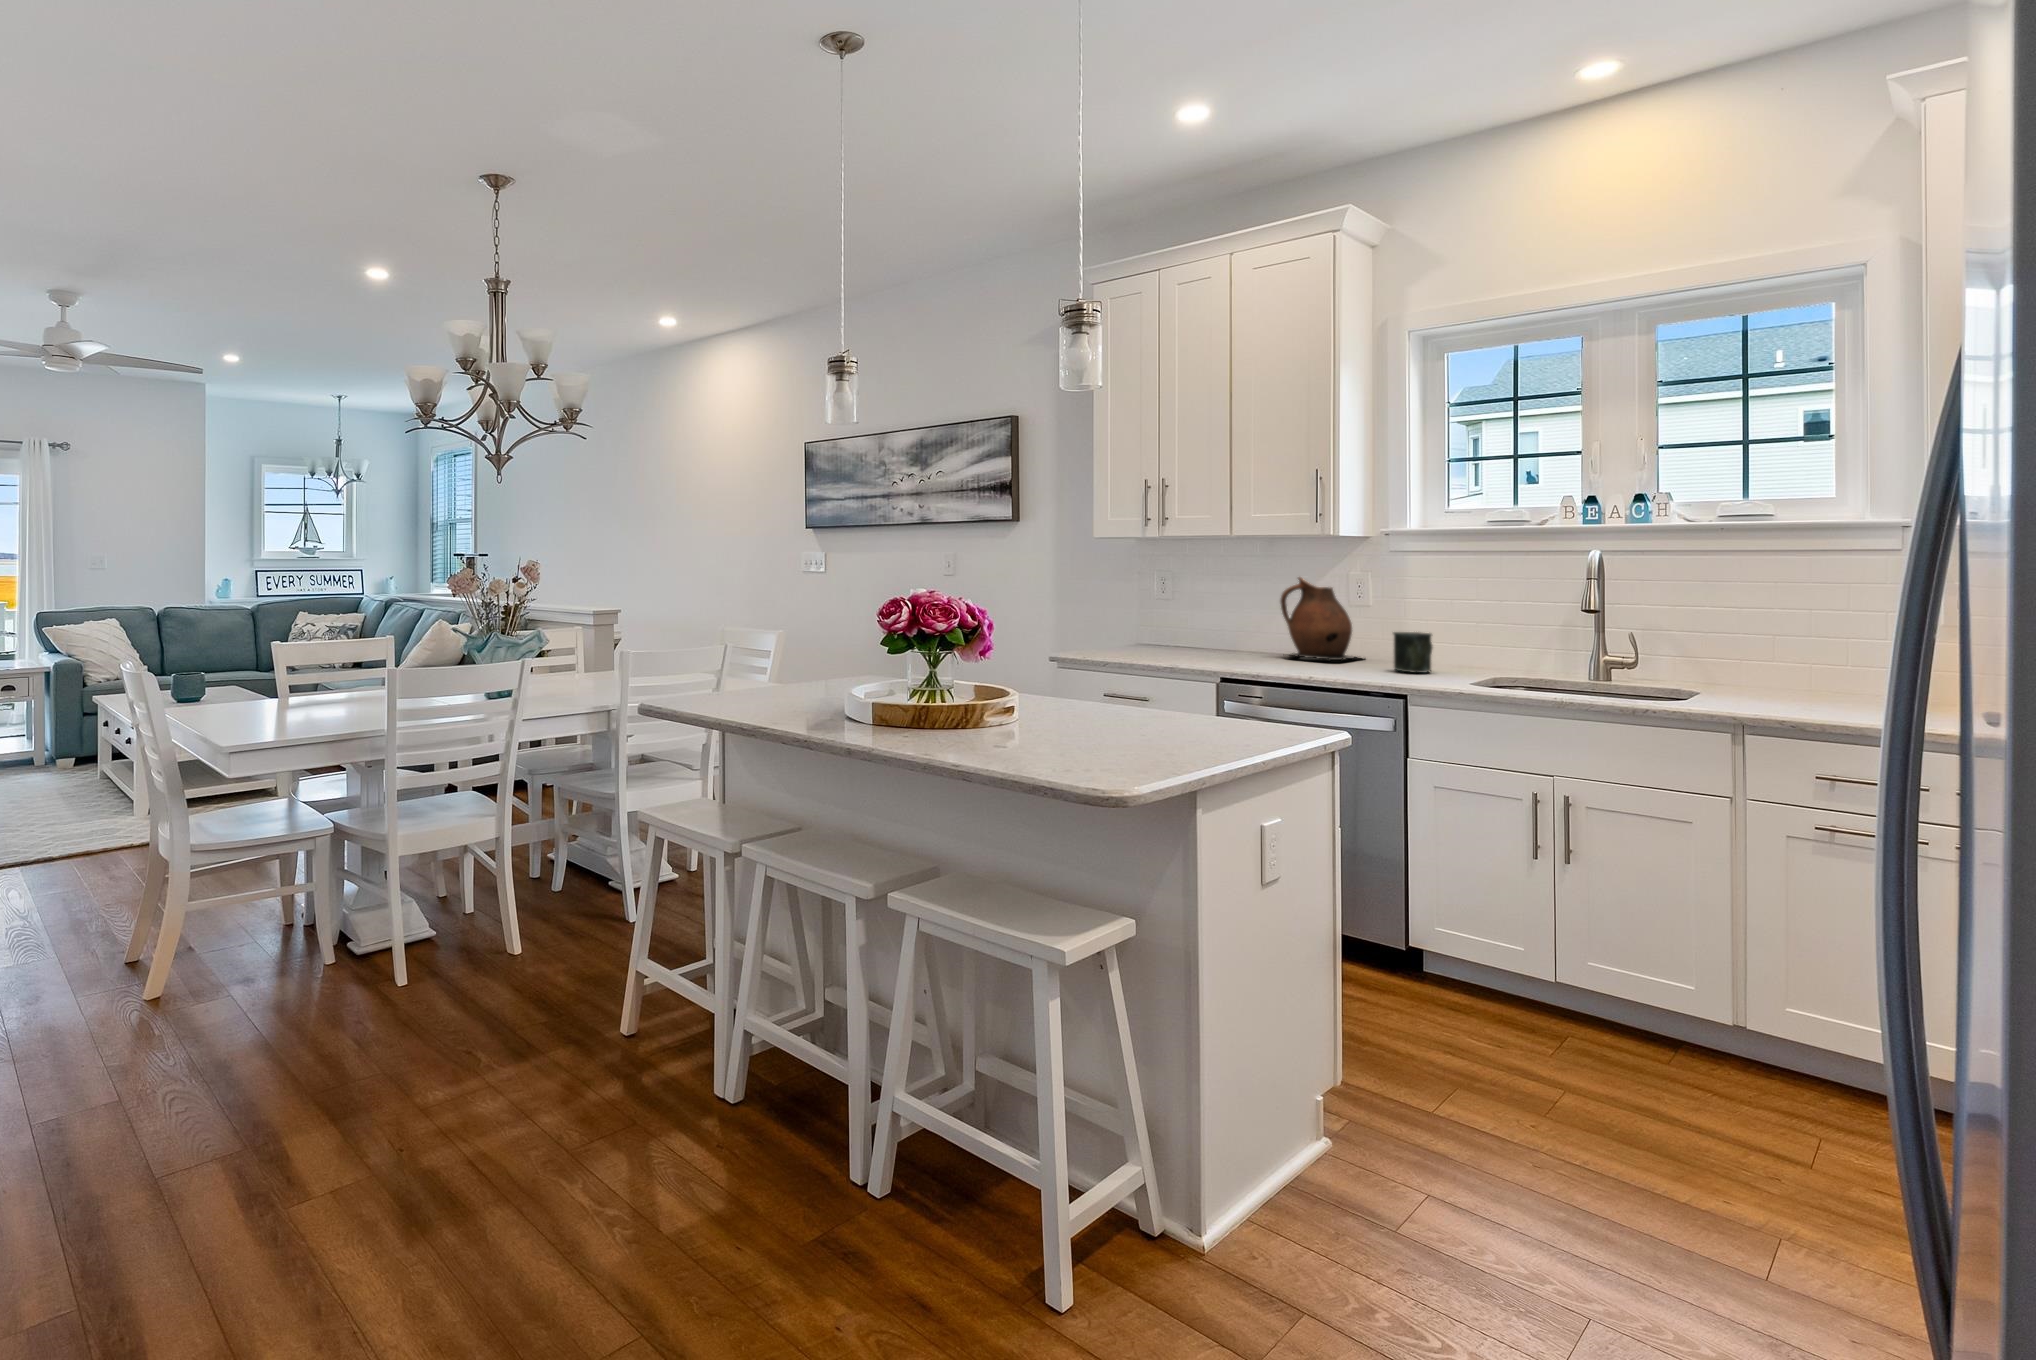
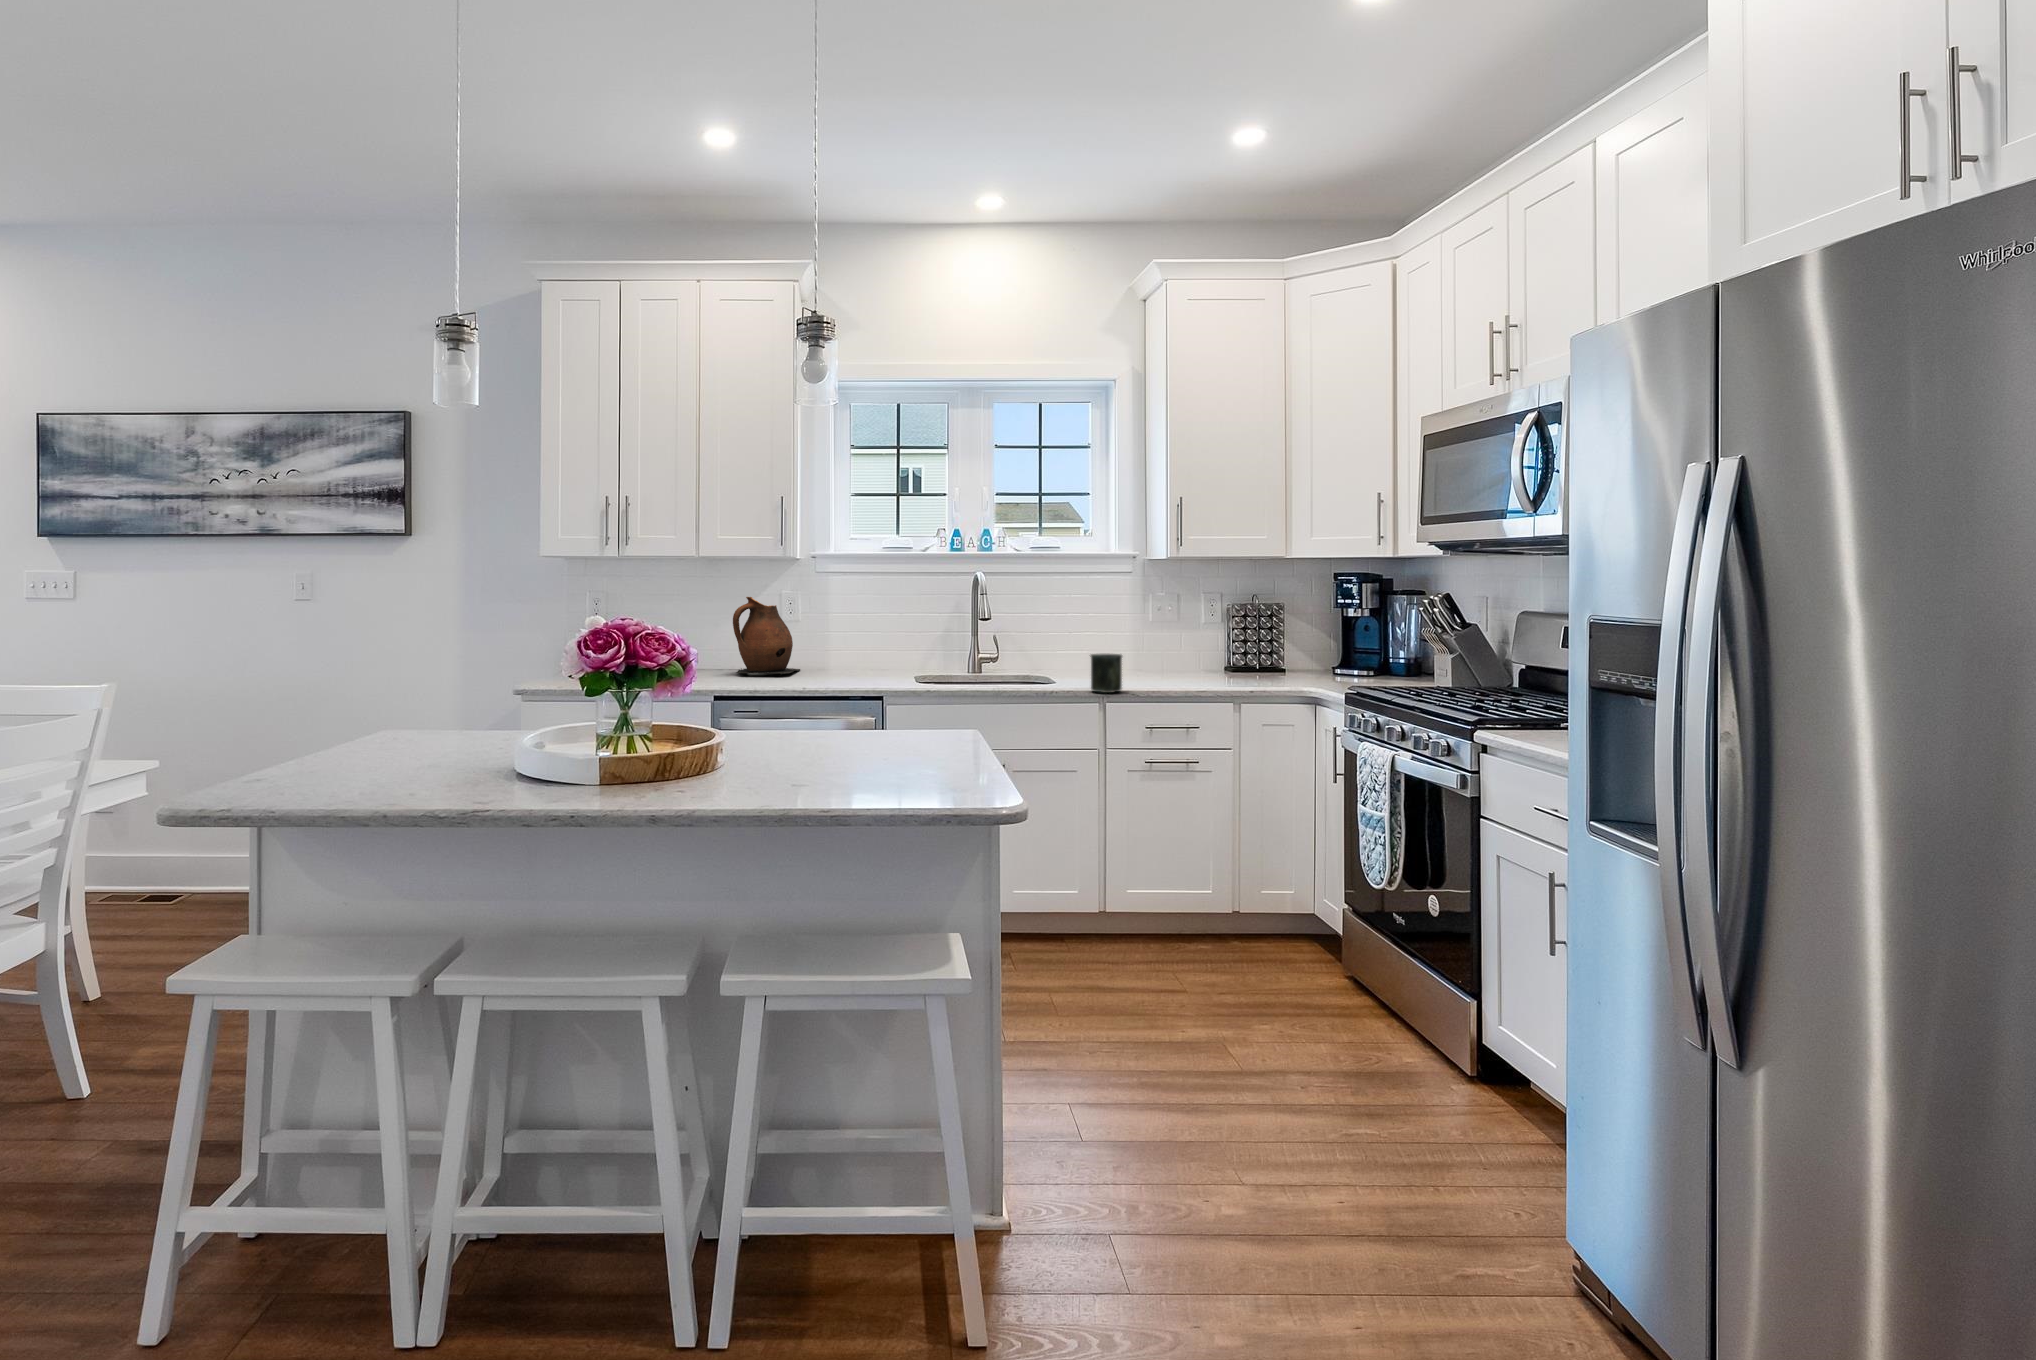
mug: present [1393,632,1432,673] -> present [1090,654,1122,693]

